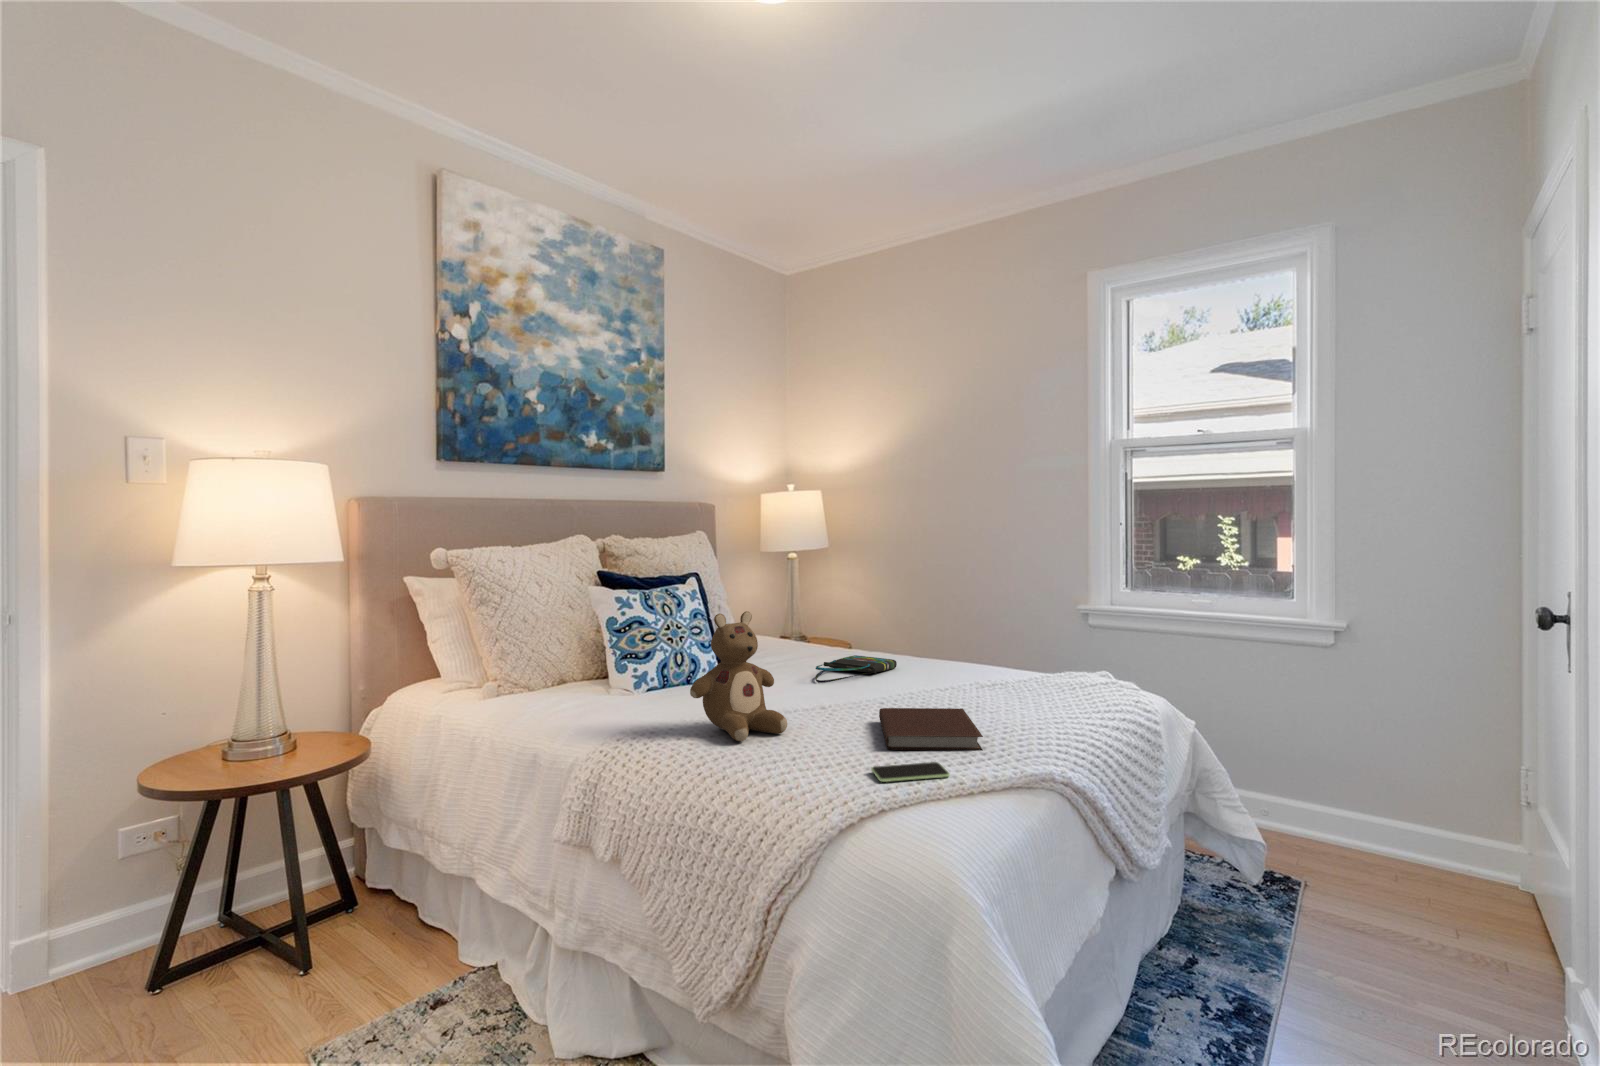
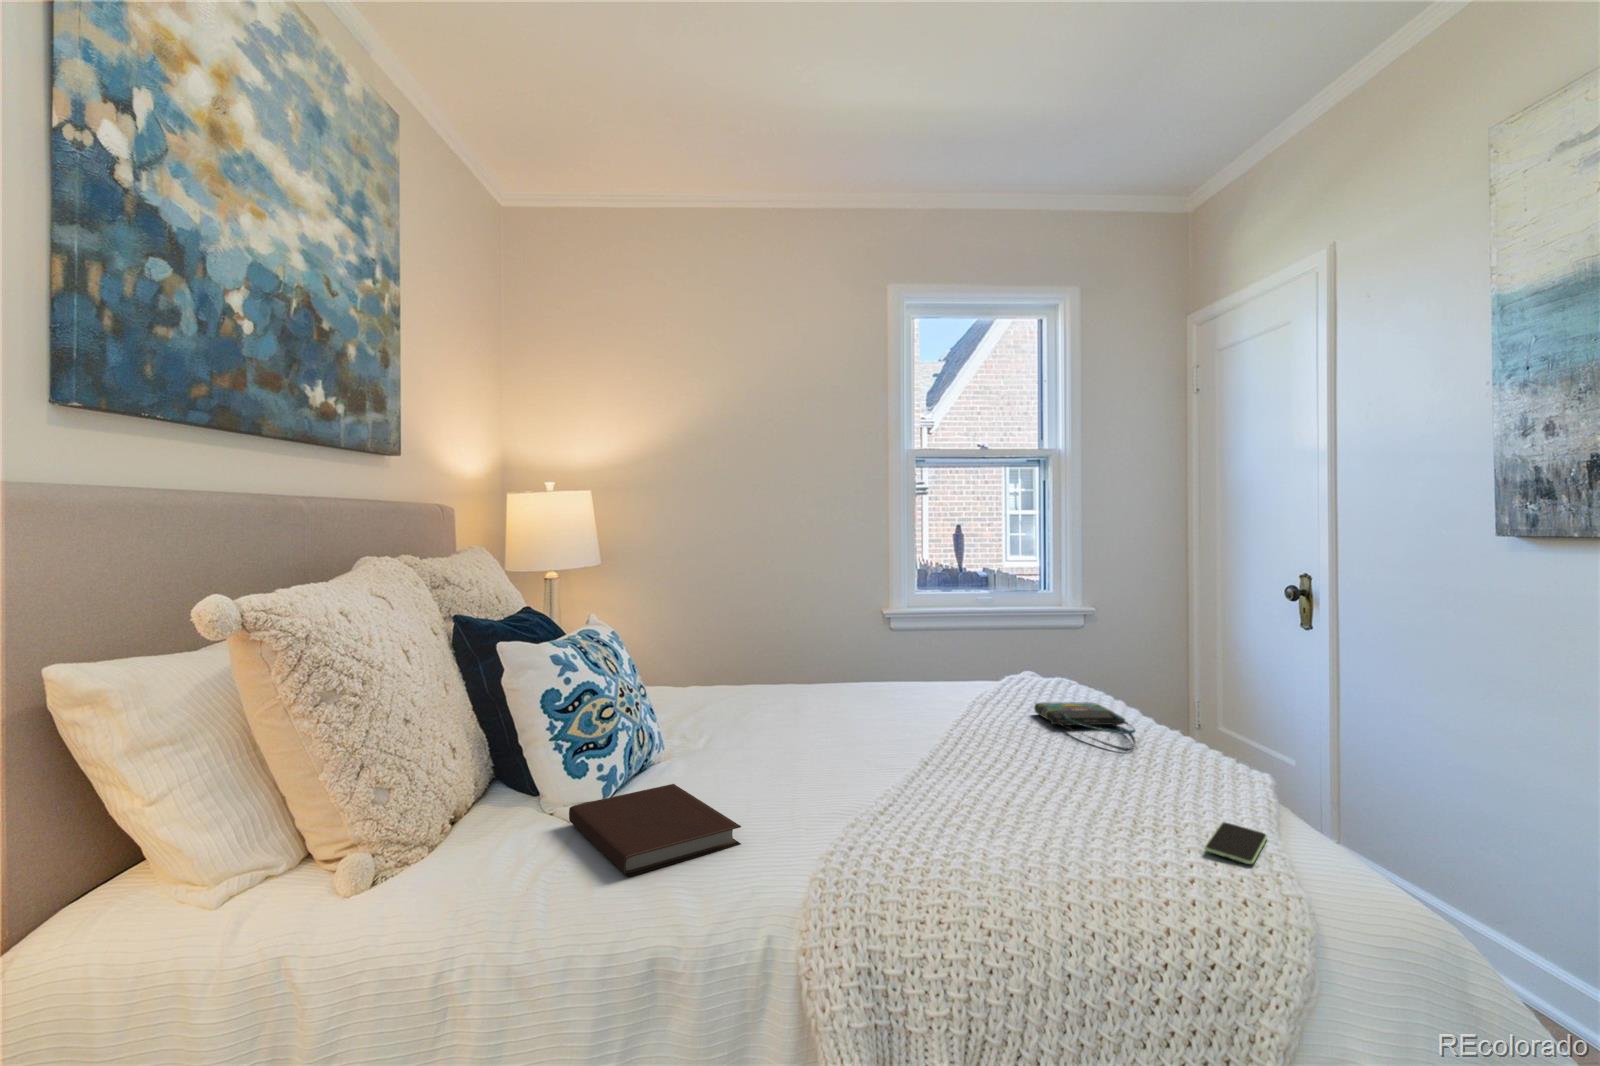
stuffed bear: present [690,611,787,741] -> none [881,665,991,852]
tote bag: present [815,655,897,683] -> present [1034,703,1135,751]
notebook: present [879,708,983,751] -> present [569,784,741,876]

